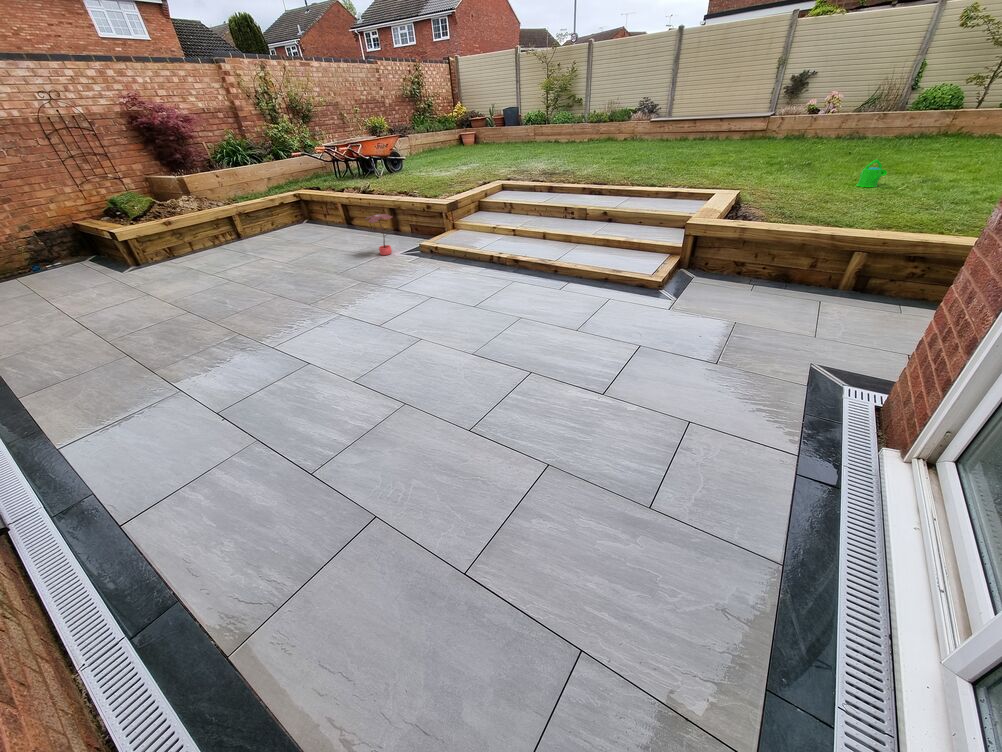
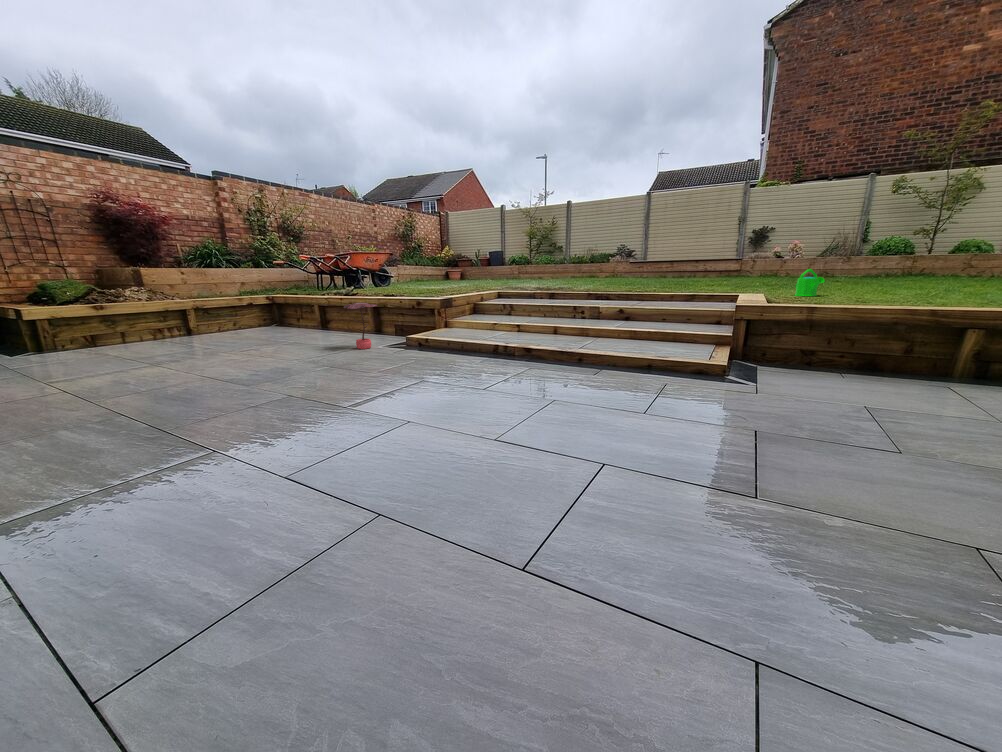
watering can: present [856,160,887,187] -> present [795,269,825,296]

